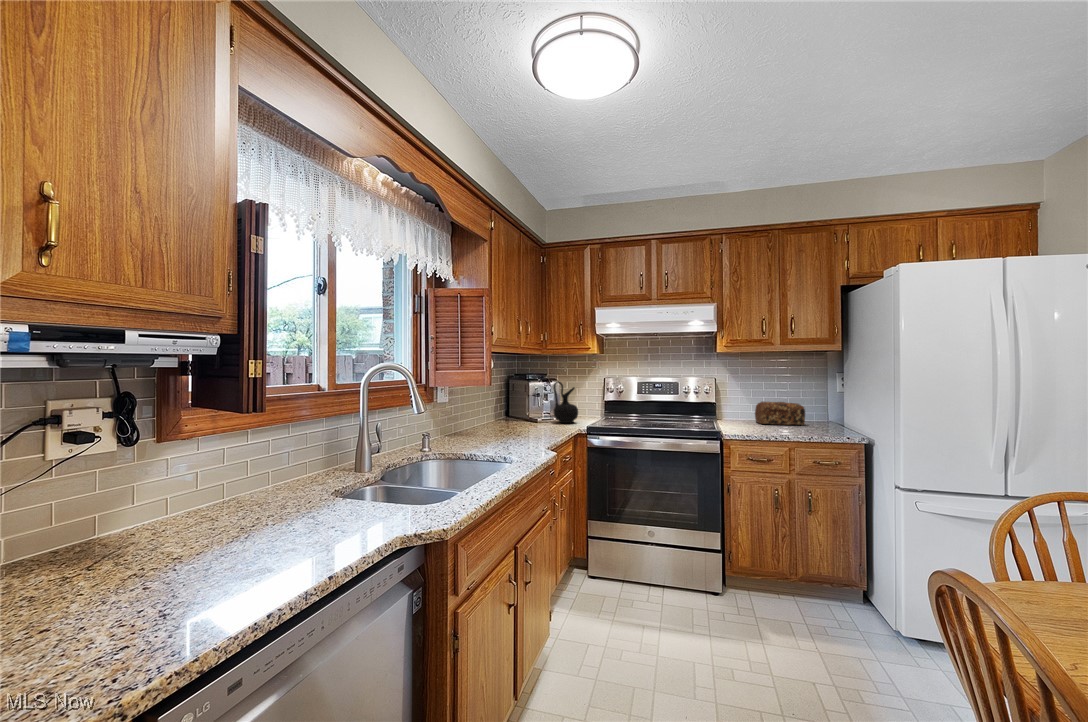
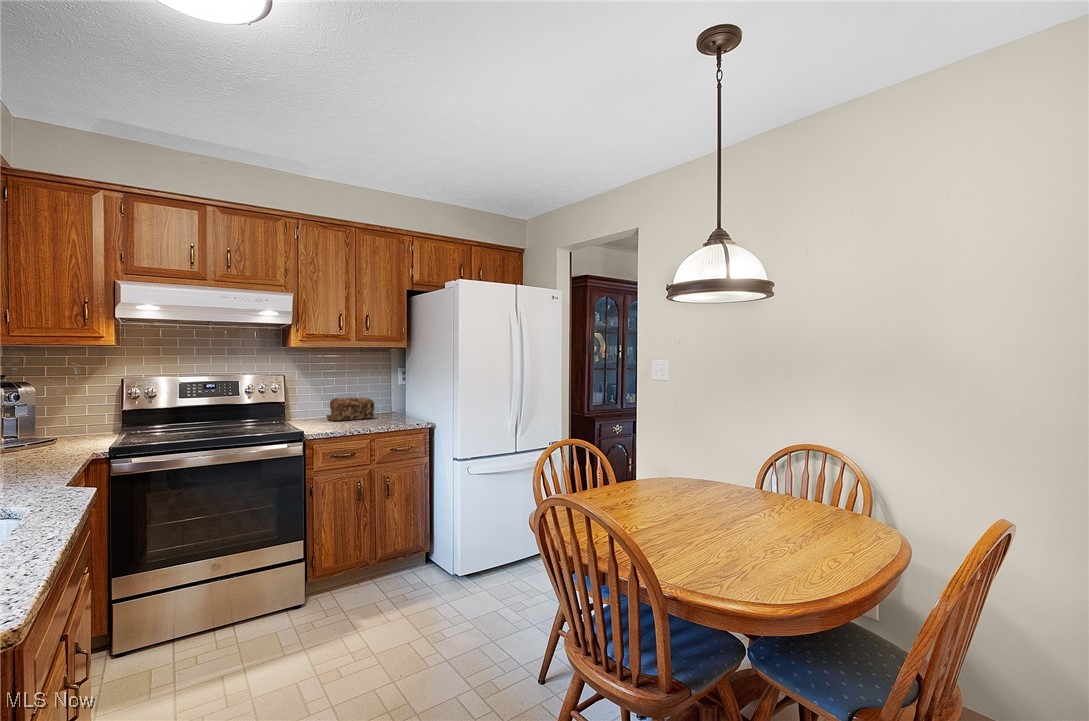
ceramic jug: present [554,382,578,423] -> none [36,386,87,449]

